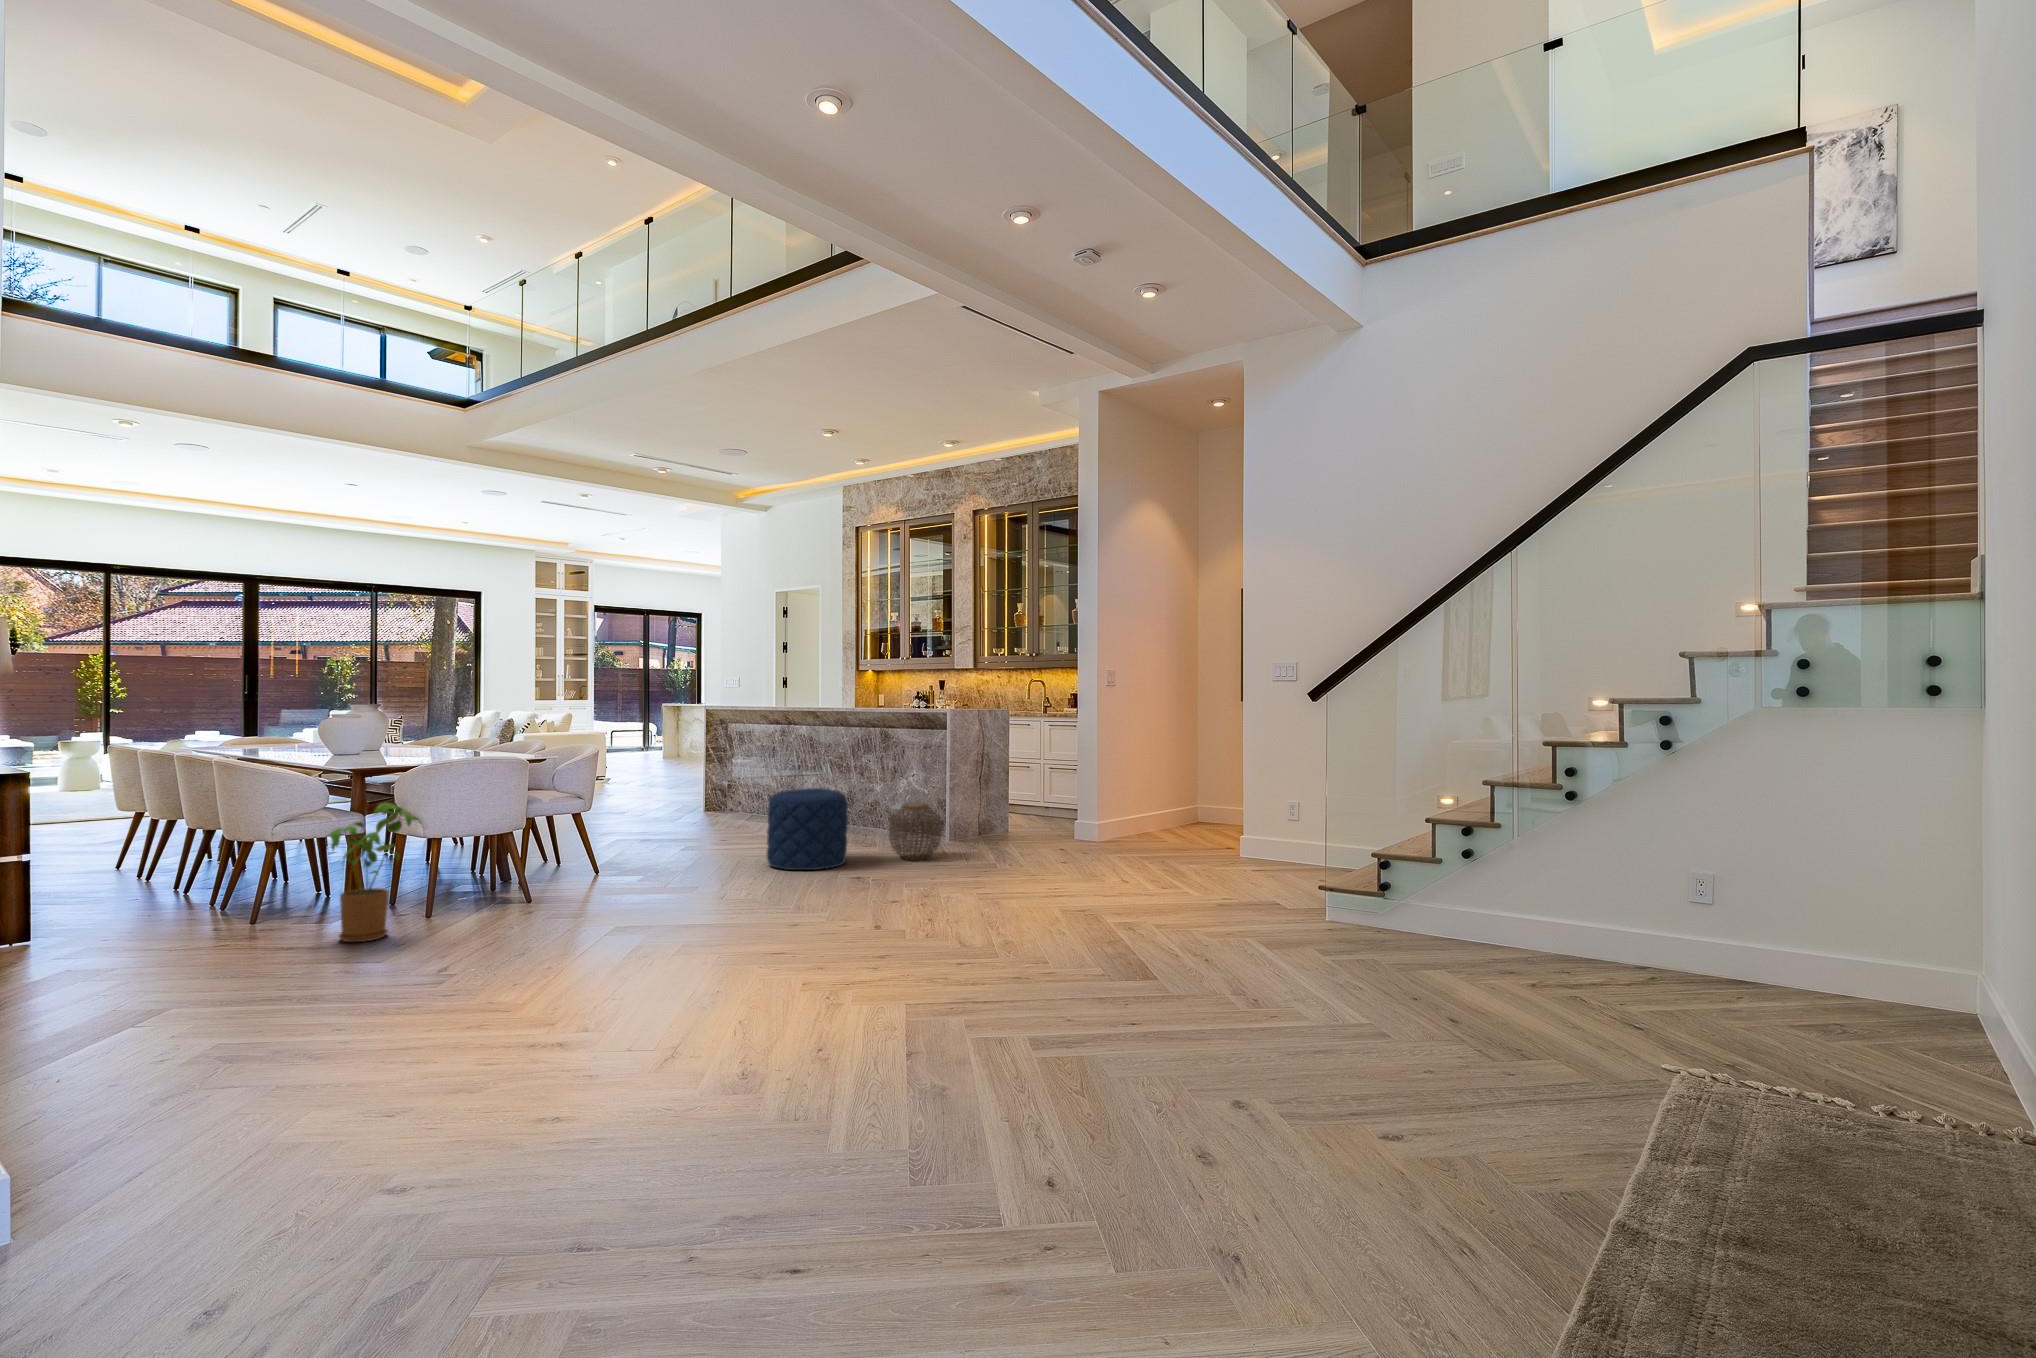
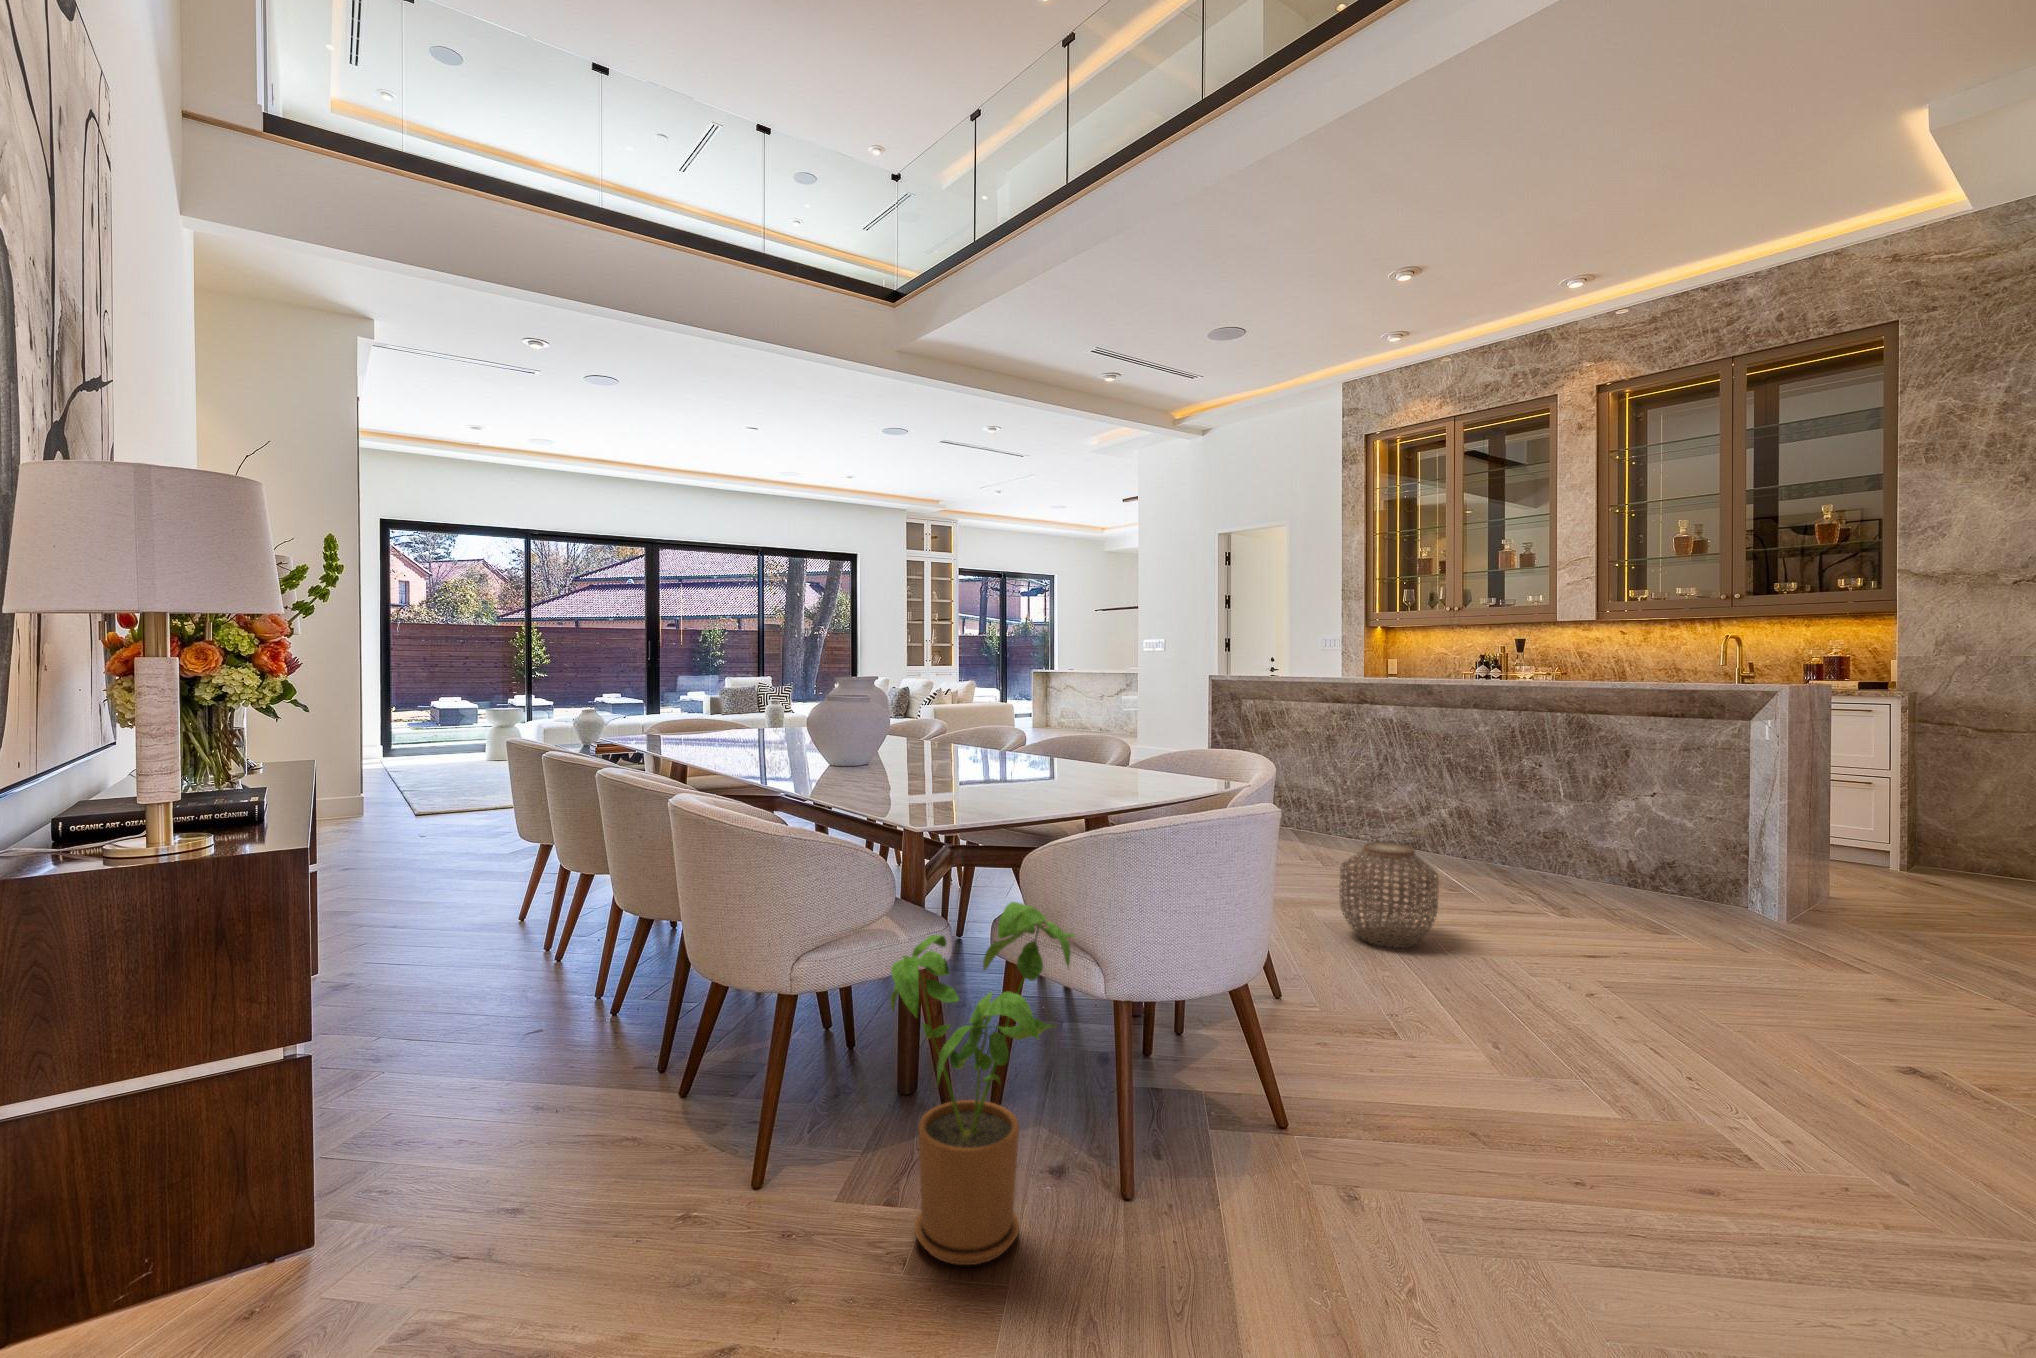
pouf: present [766,788,848,870] -> none [1510,829,1693,1001]
woven basket: present [889,803,941,860] -> present [1340,842,1438,948]

